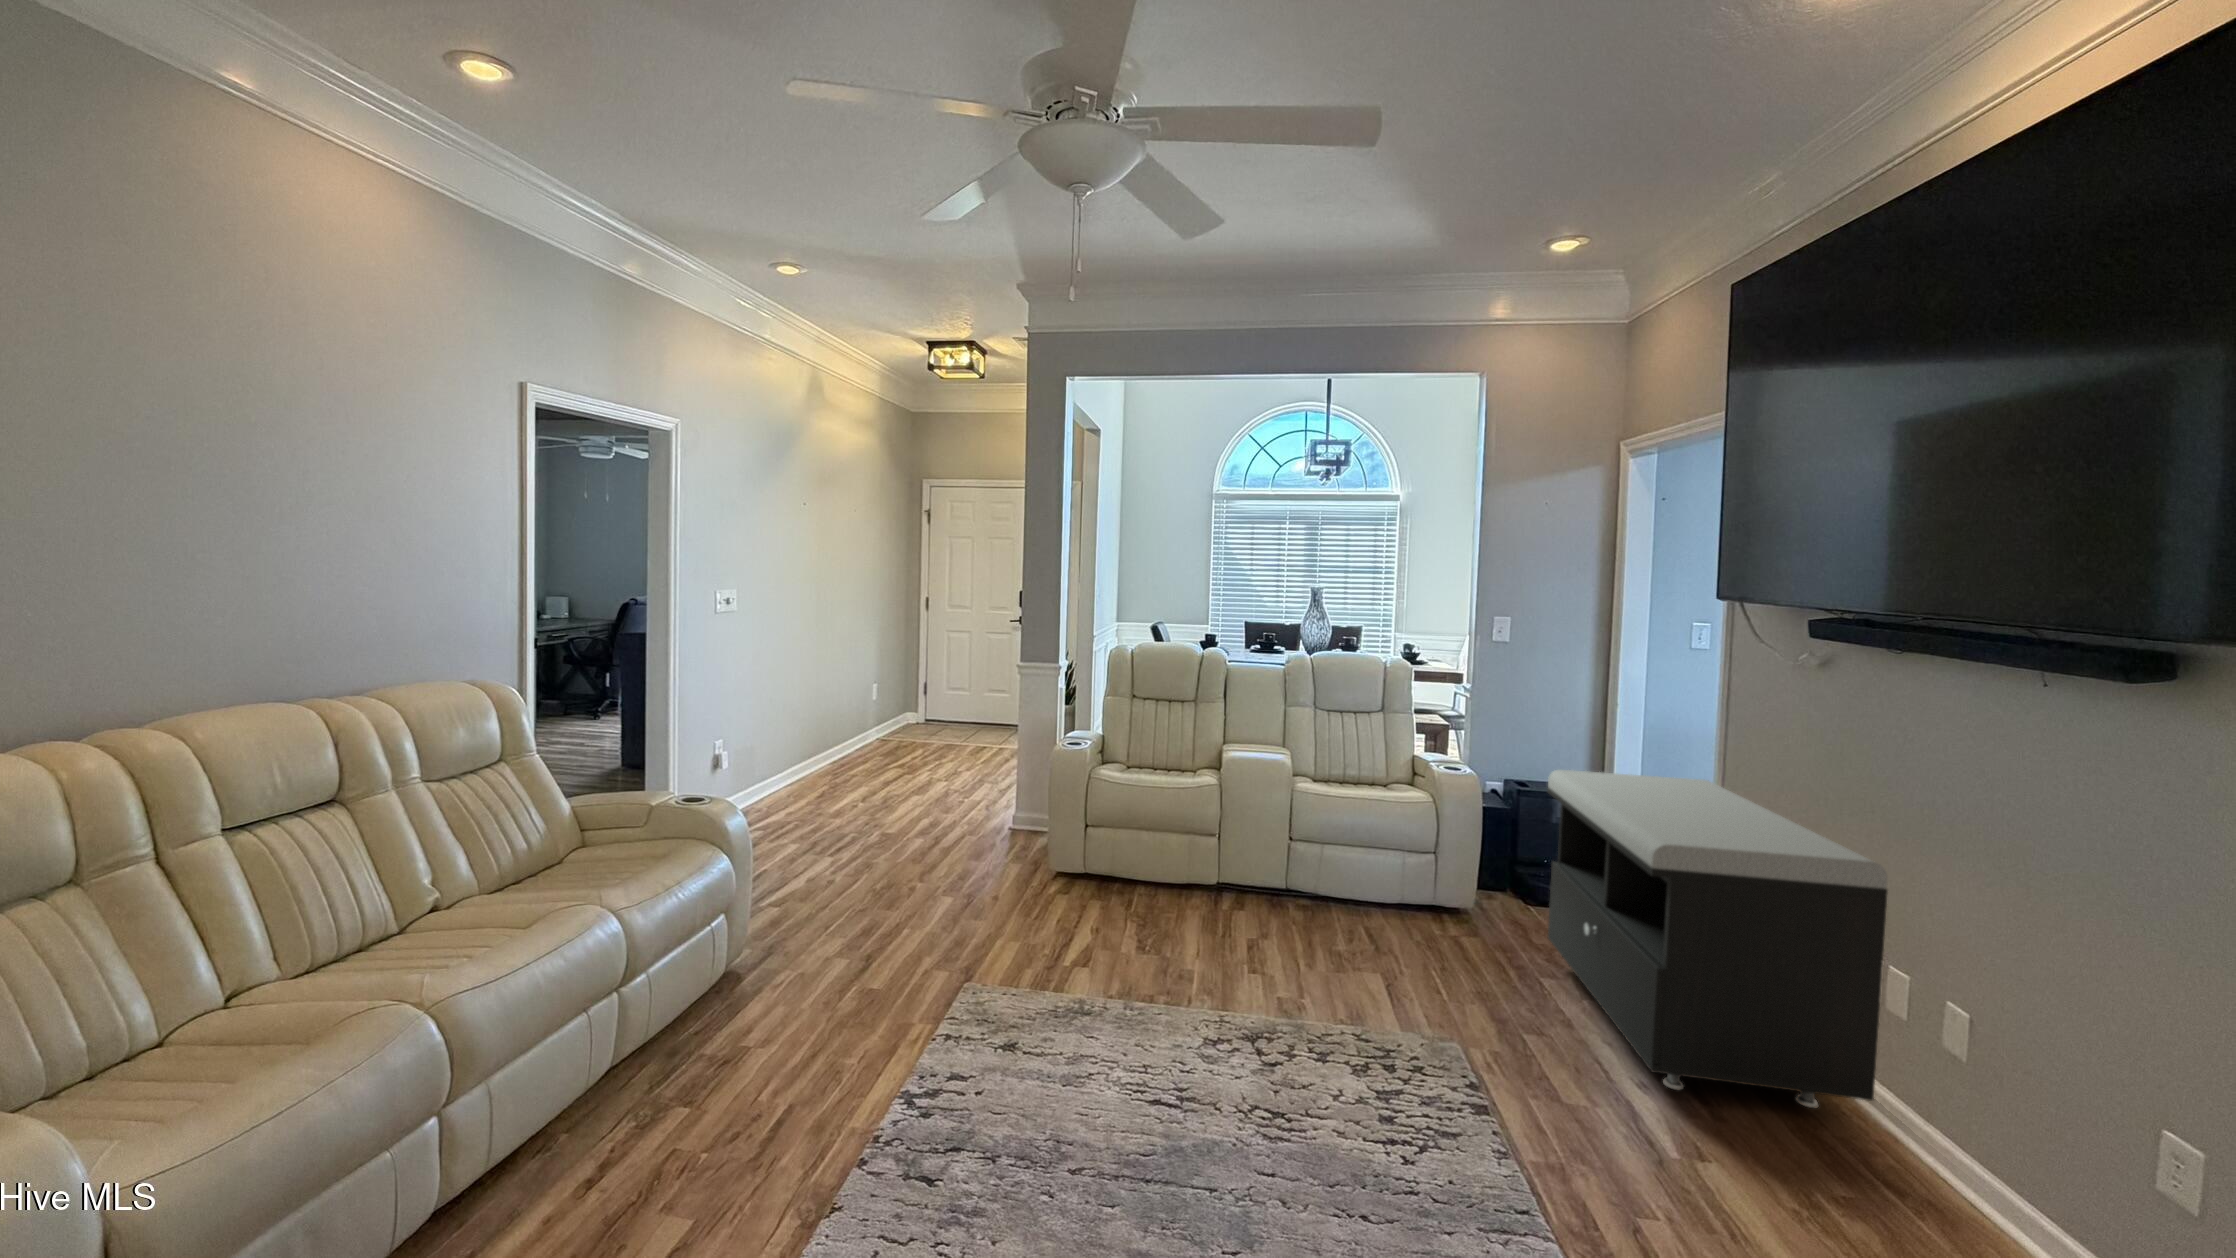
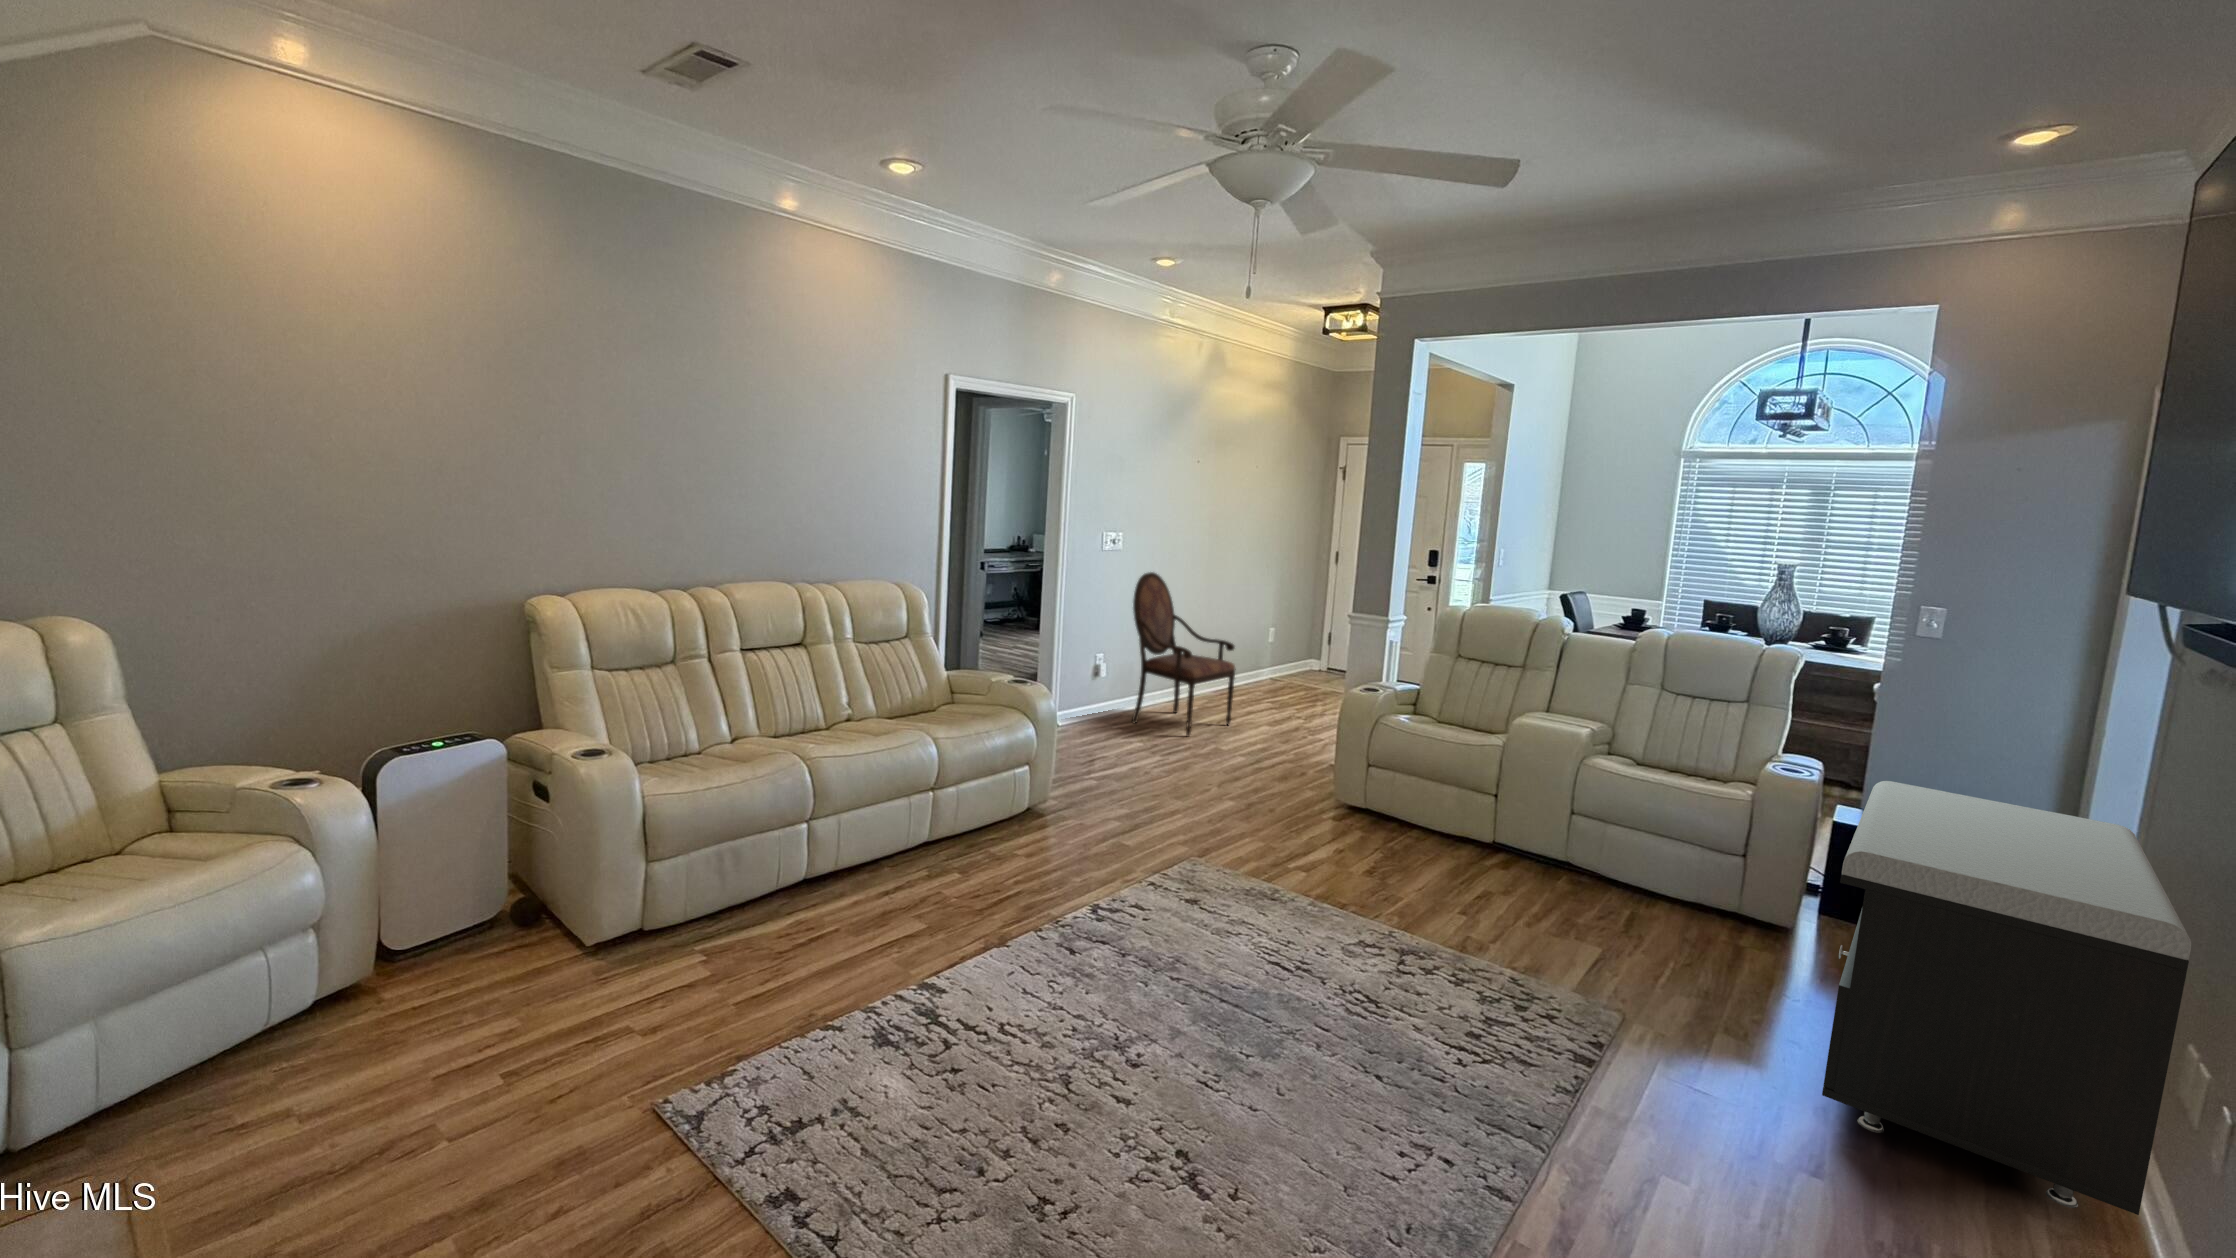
armchair: none [756,635,877,823] -> present [1132,572,1236,736]

